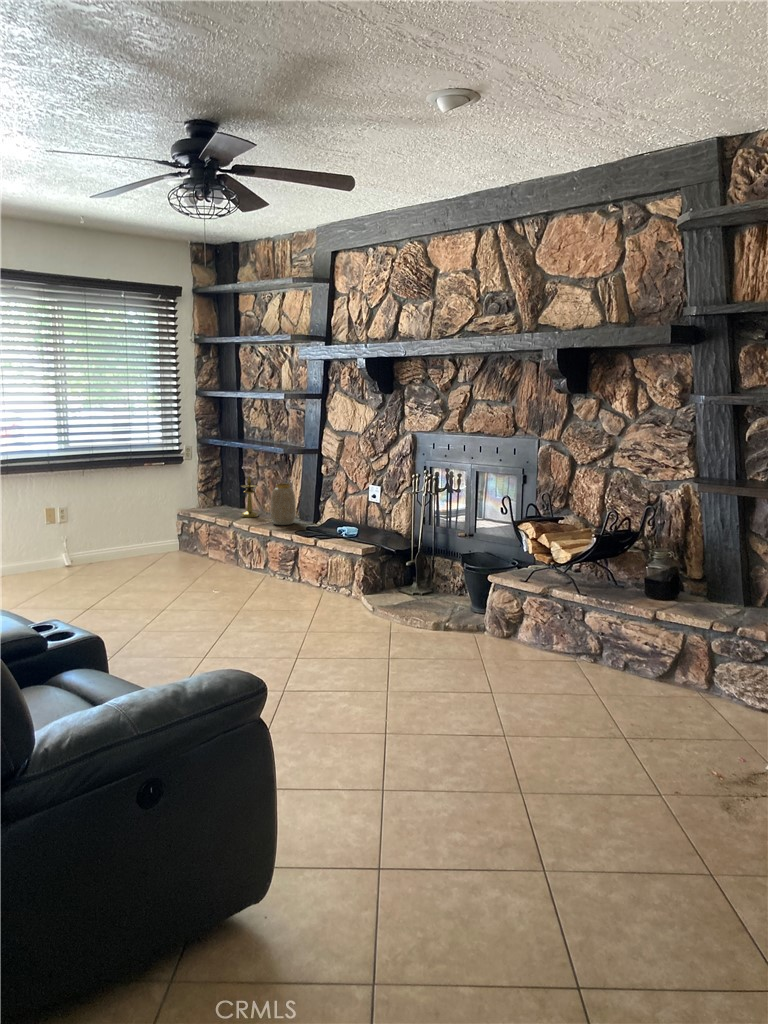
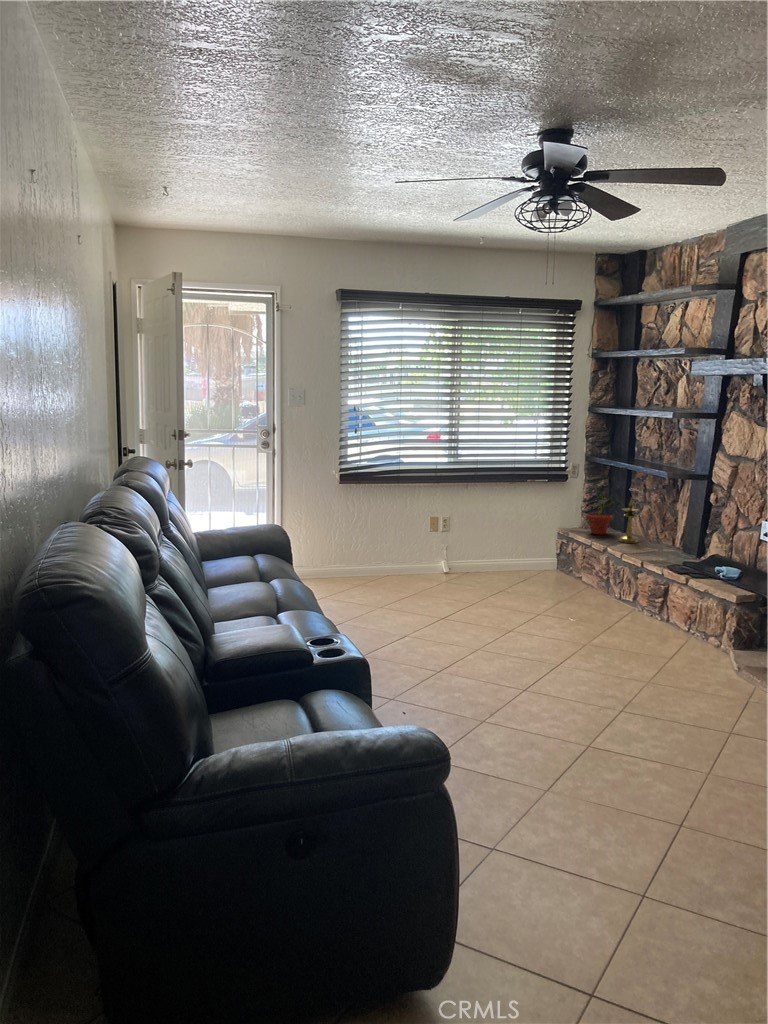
potted plant: none [205,471,233,513] -> present [586,491,615,534]
vase: present [270,483,296,525] -> none [647,510,677,556]

